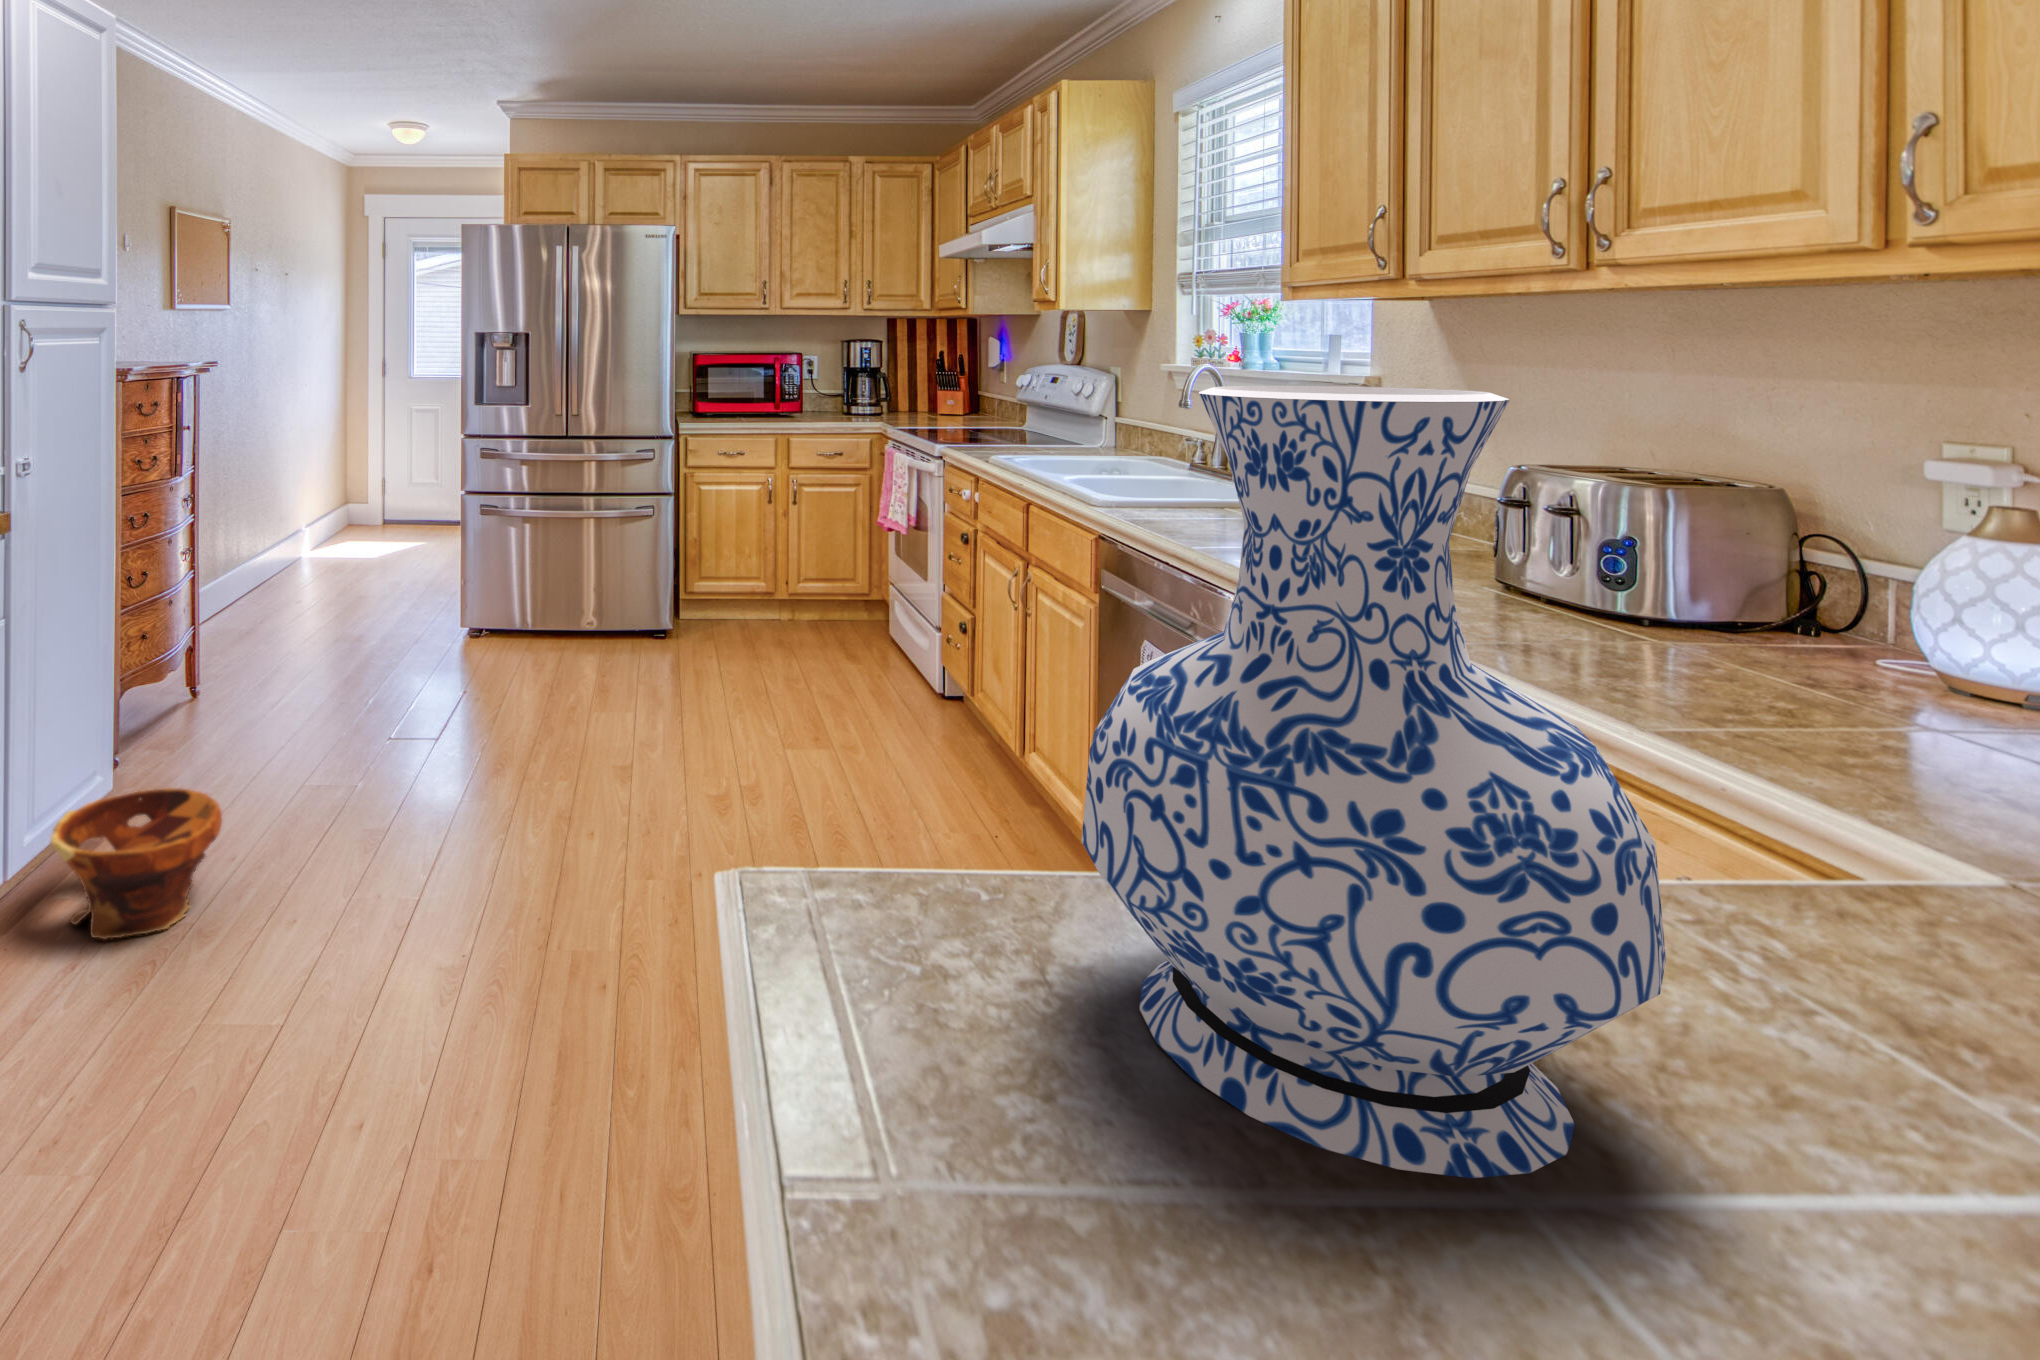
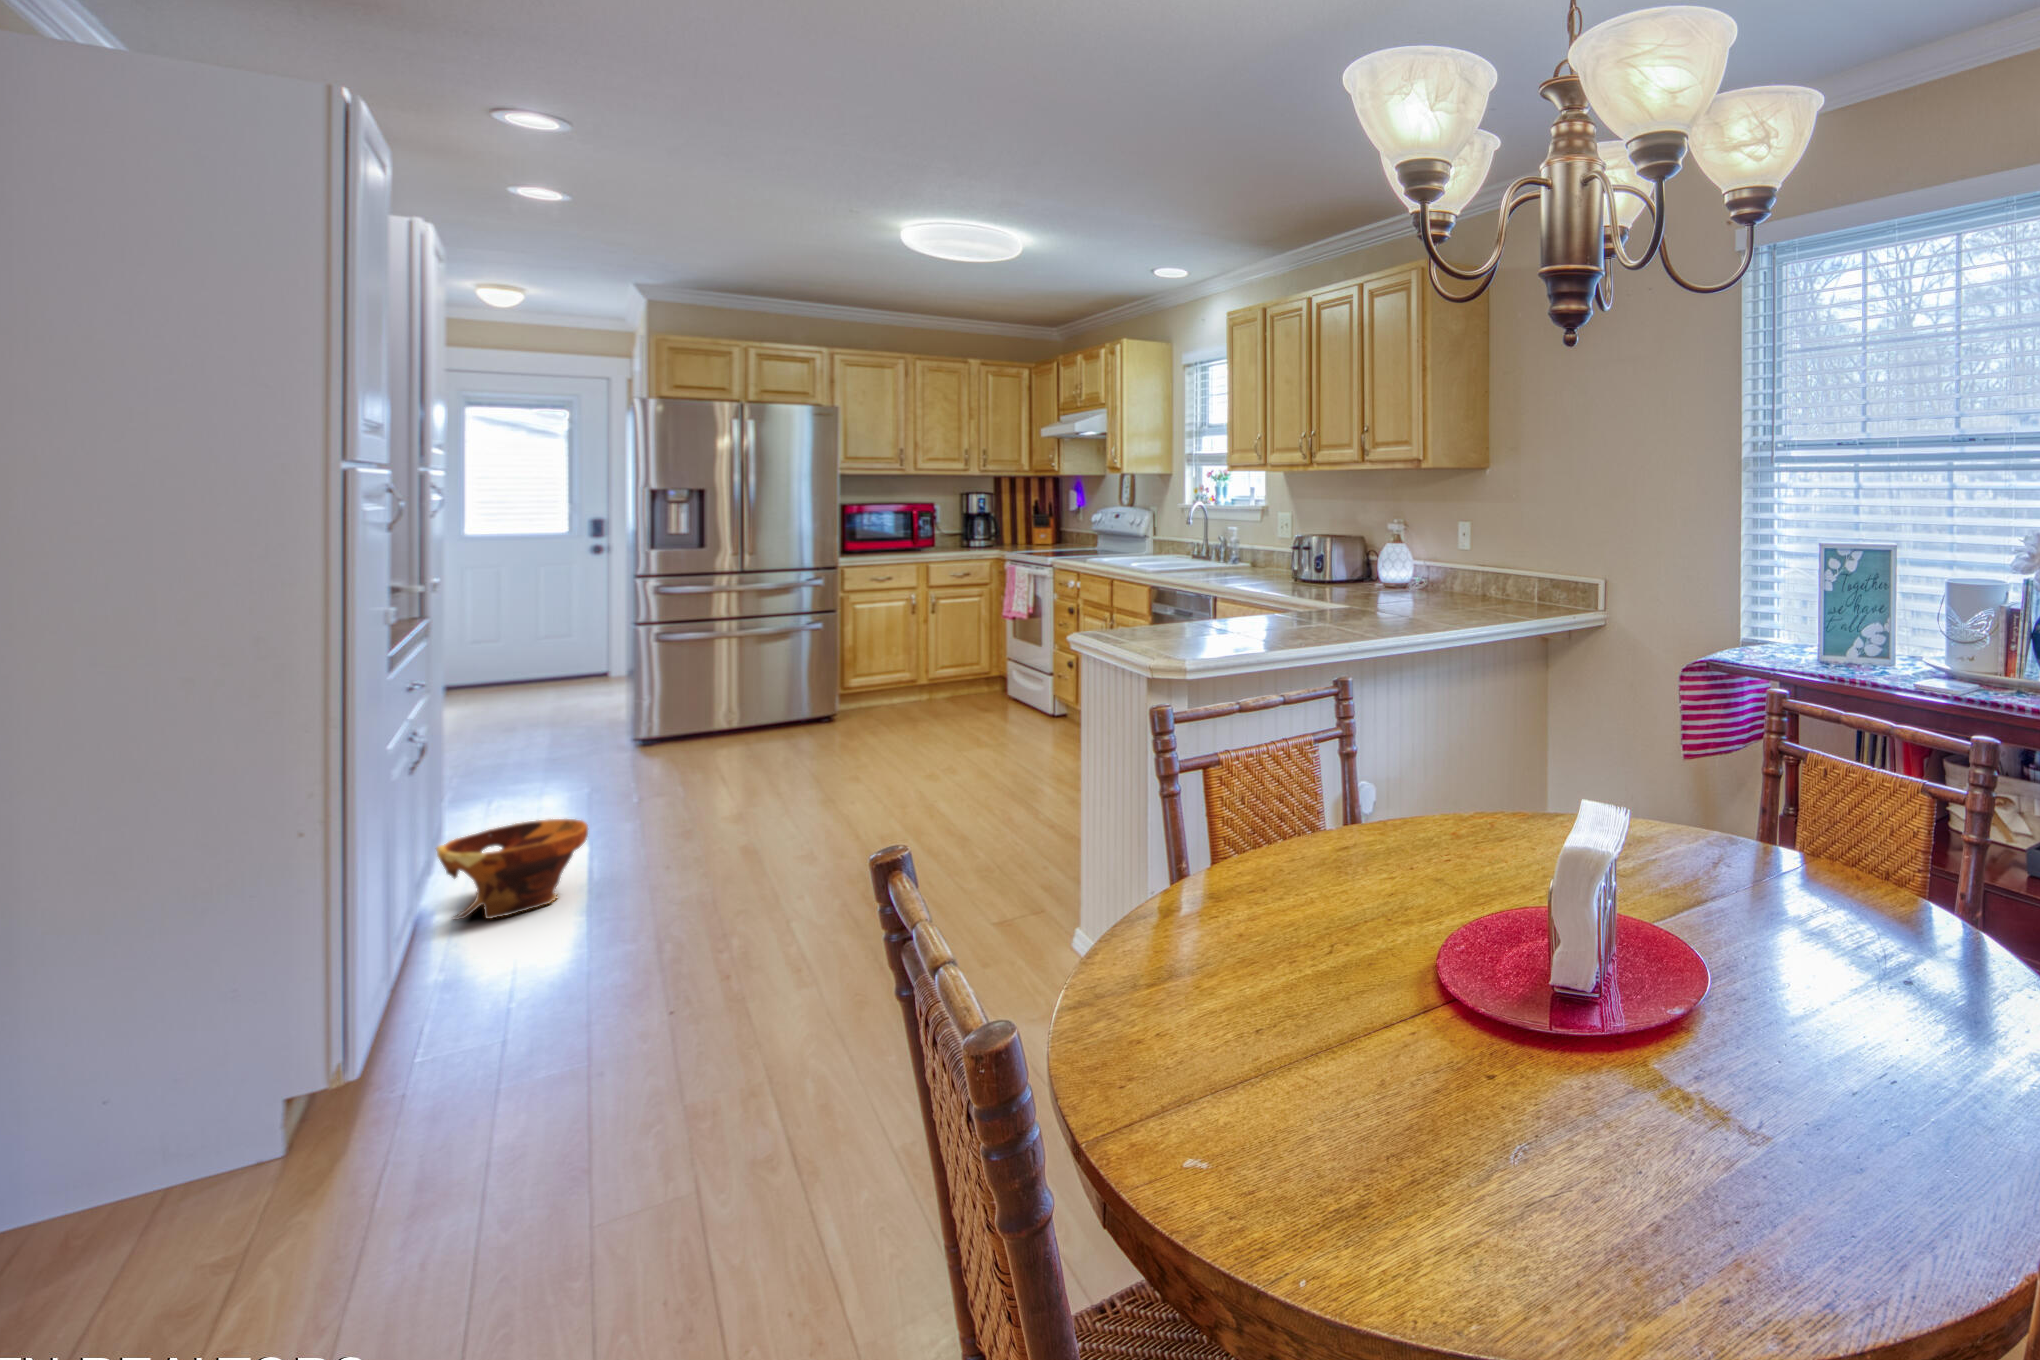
vase: present [1082,386,1666,1178] -> none [1164,498,1259,633]

